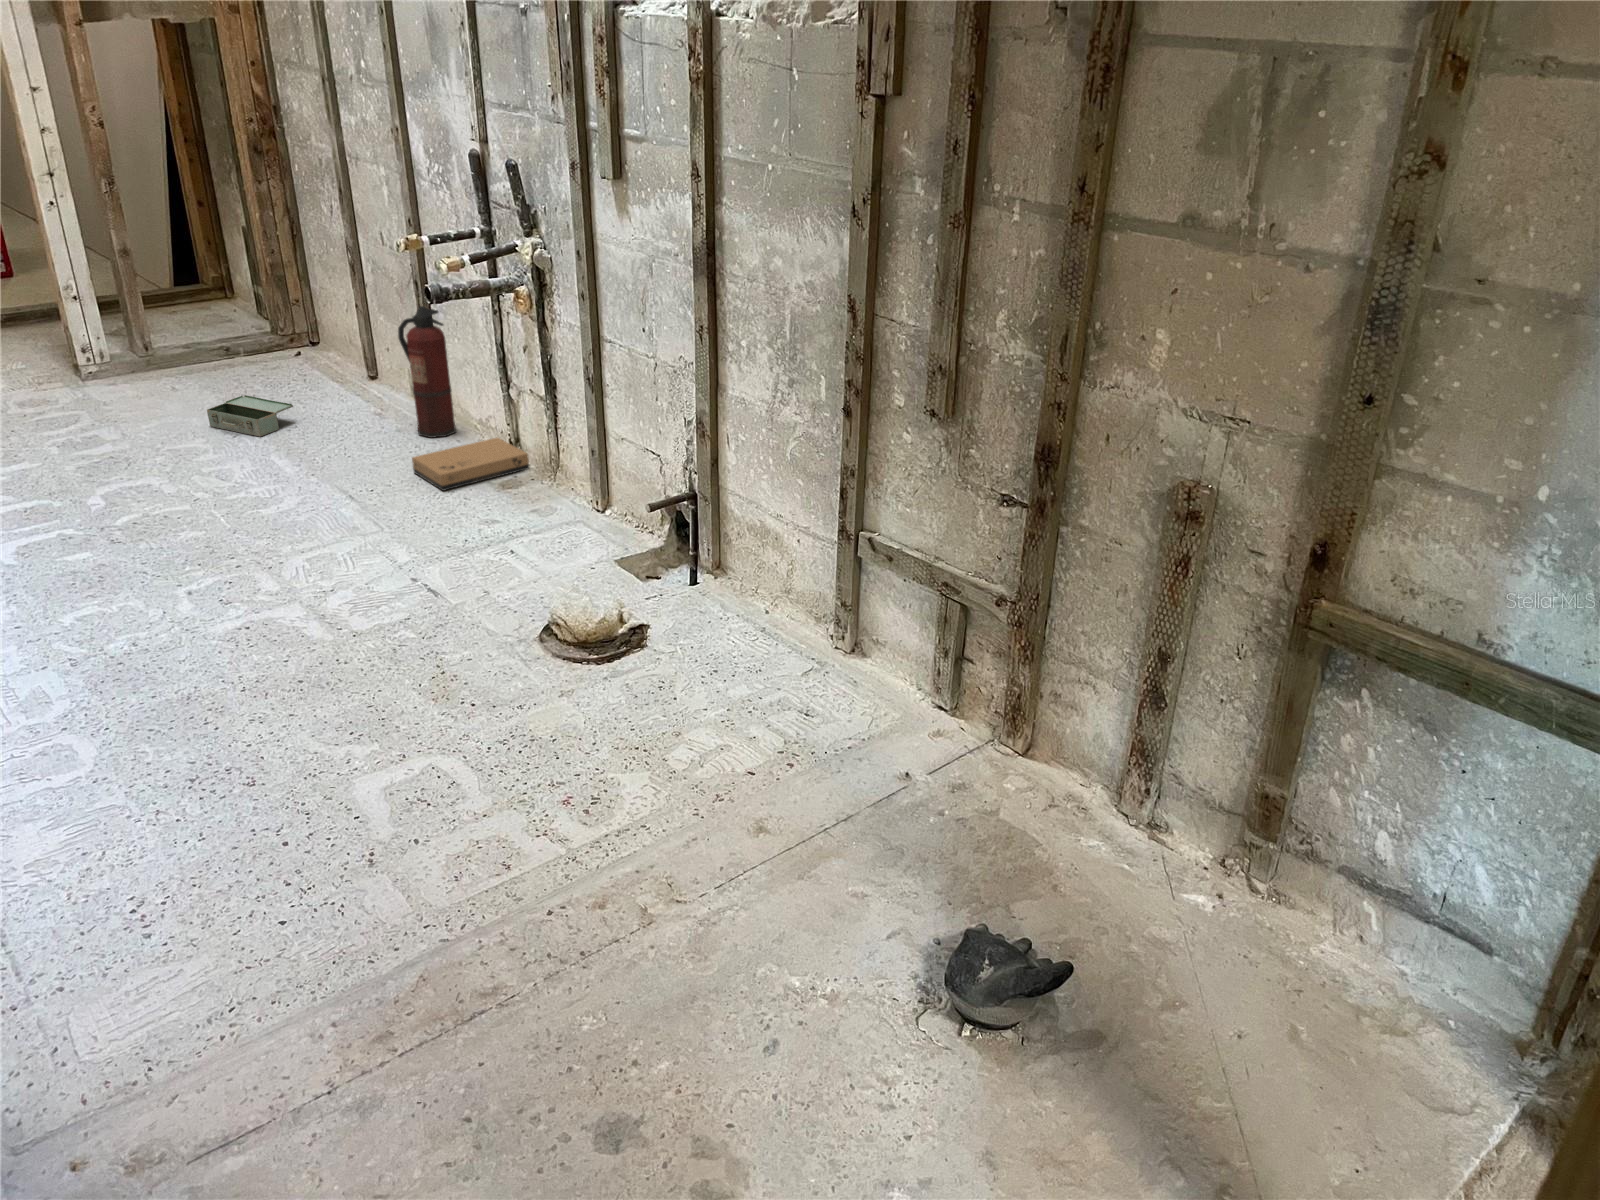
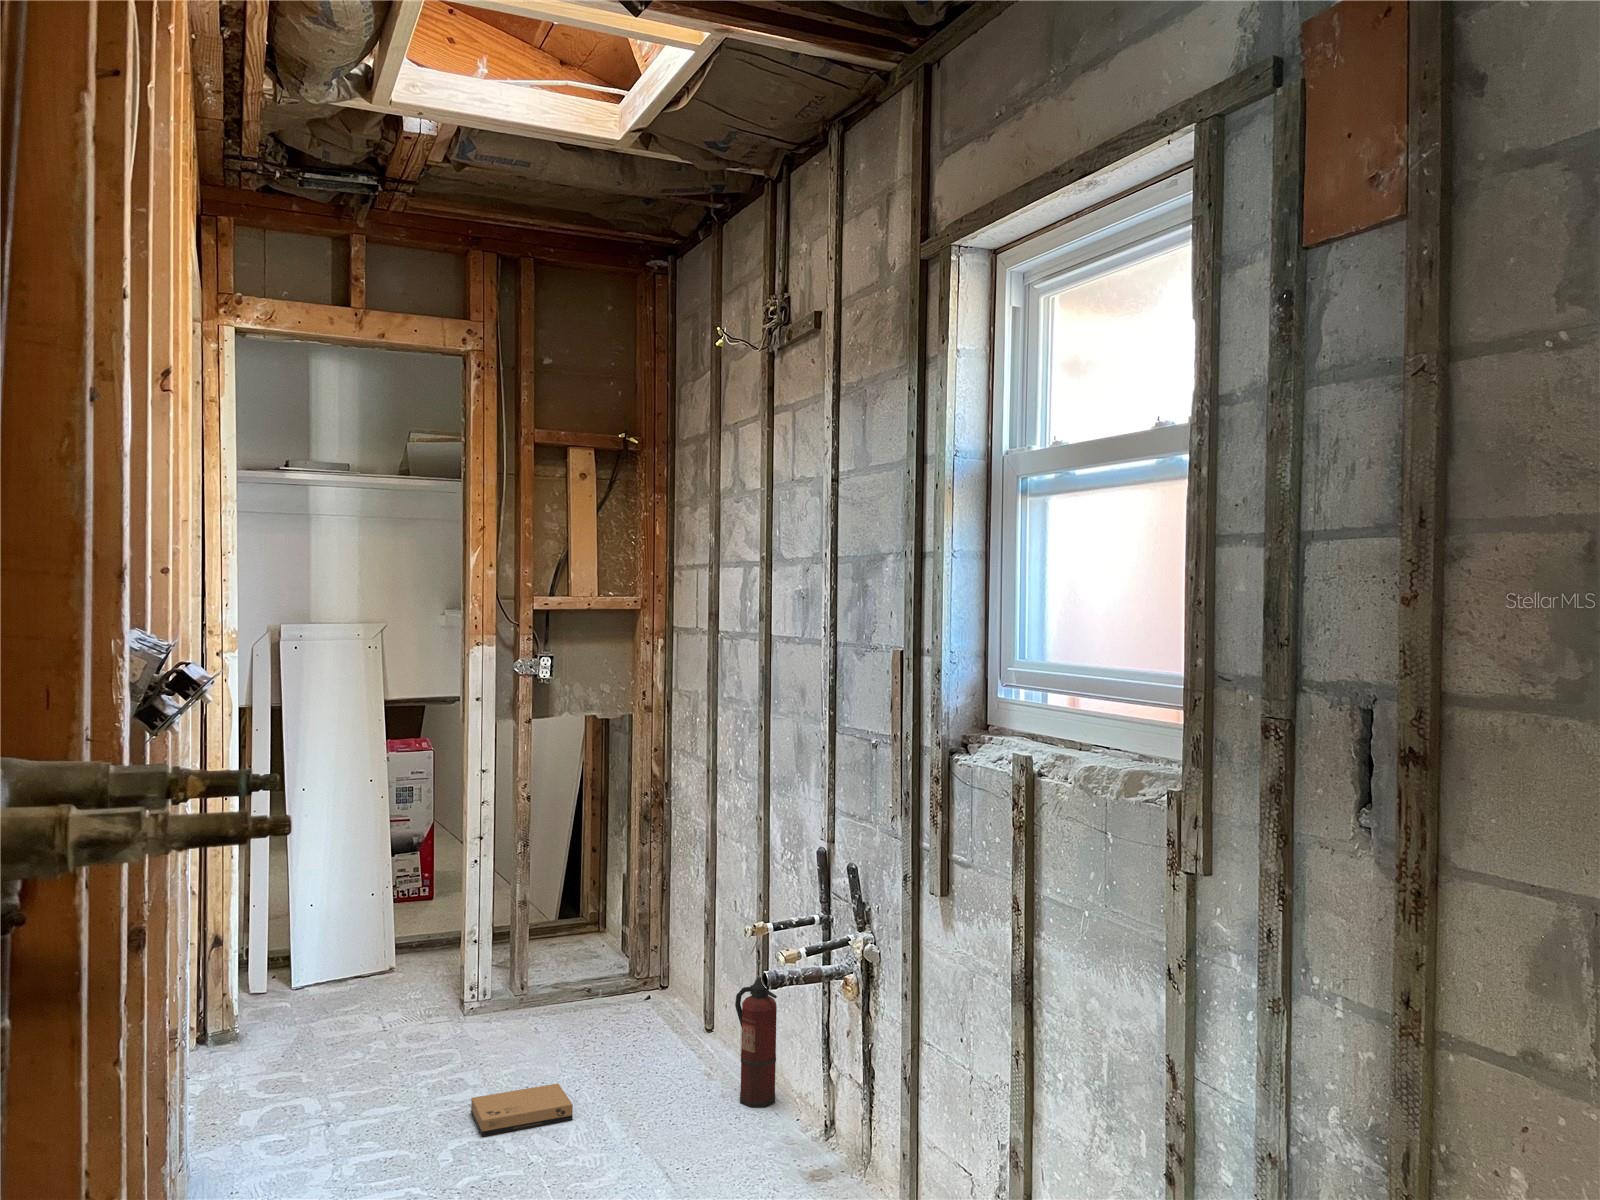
toolbox: present [207,395,293,437] -> none [560,1044,634,1090]
cardboard box: present [412,437,529,491] -> present [471,1083,573,1137]

